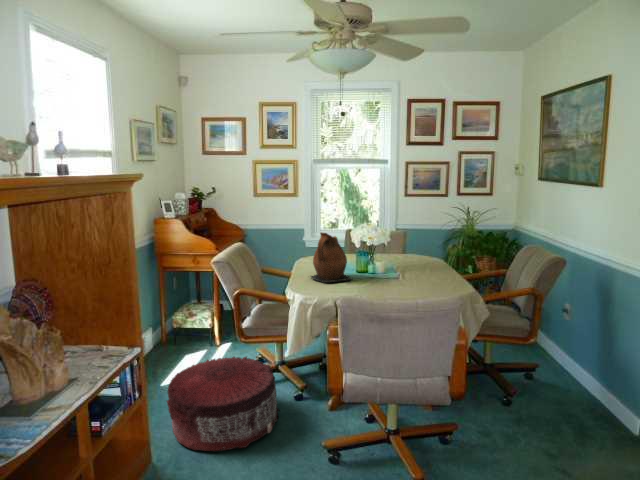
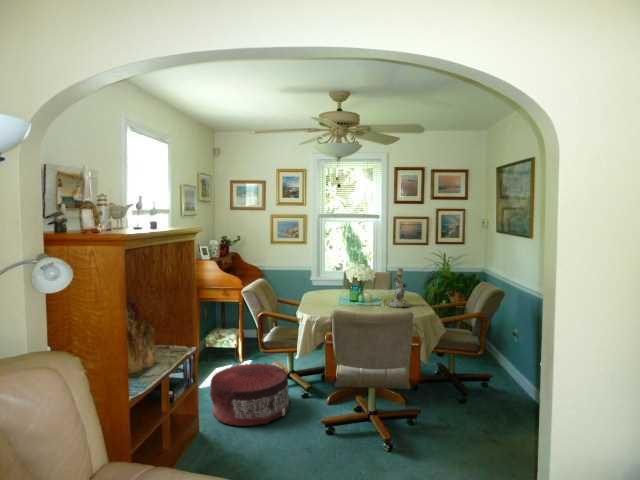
candlestick: none [406,228,440,282] -> present [386,268,410,307]
ceramic pitcher: present [311,232,352,282] -> none [313,270,346,307]

